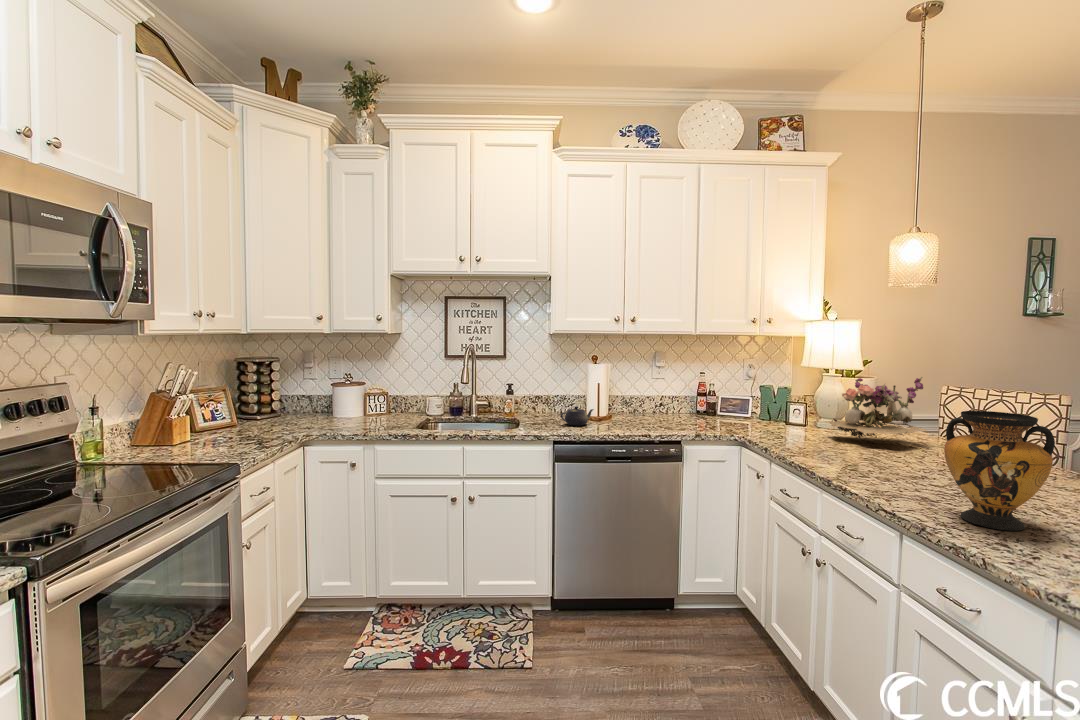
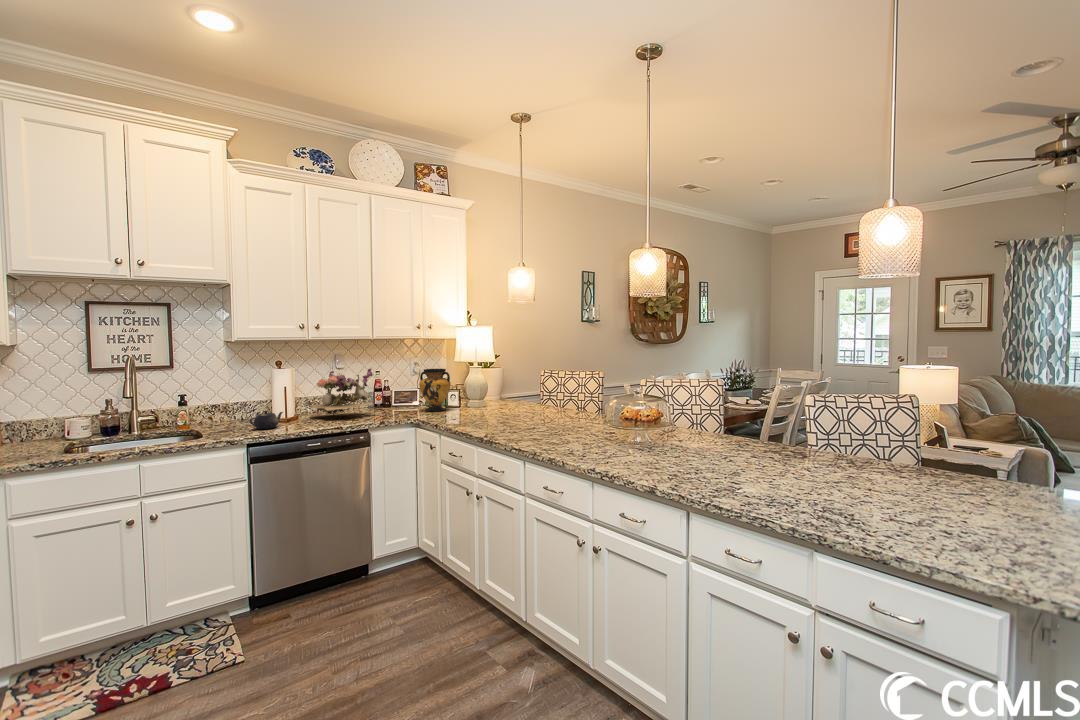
flower arrangement: present [826,377,928,439] -> present [311,368,373,416]
vase: present [944,411,1055,531] -> present [419,369,451,412]

